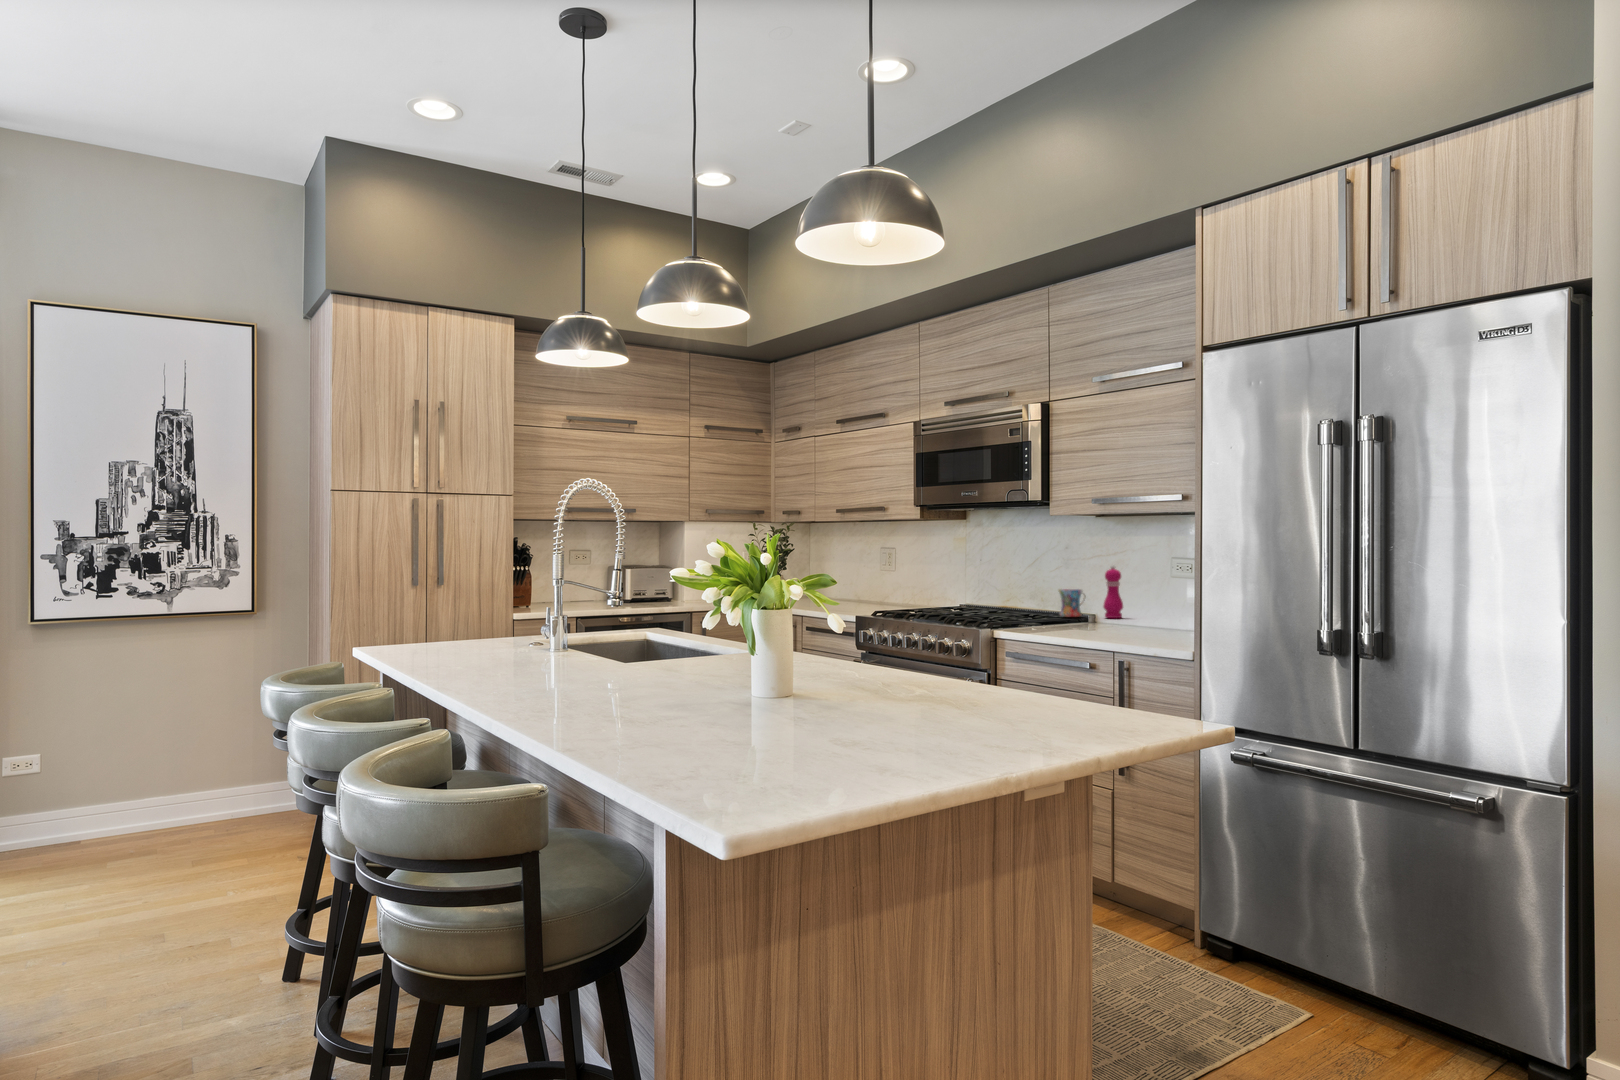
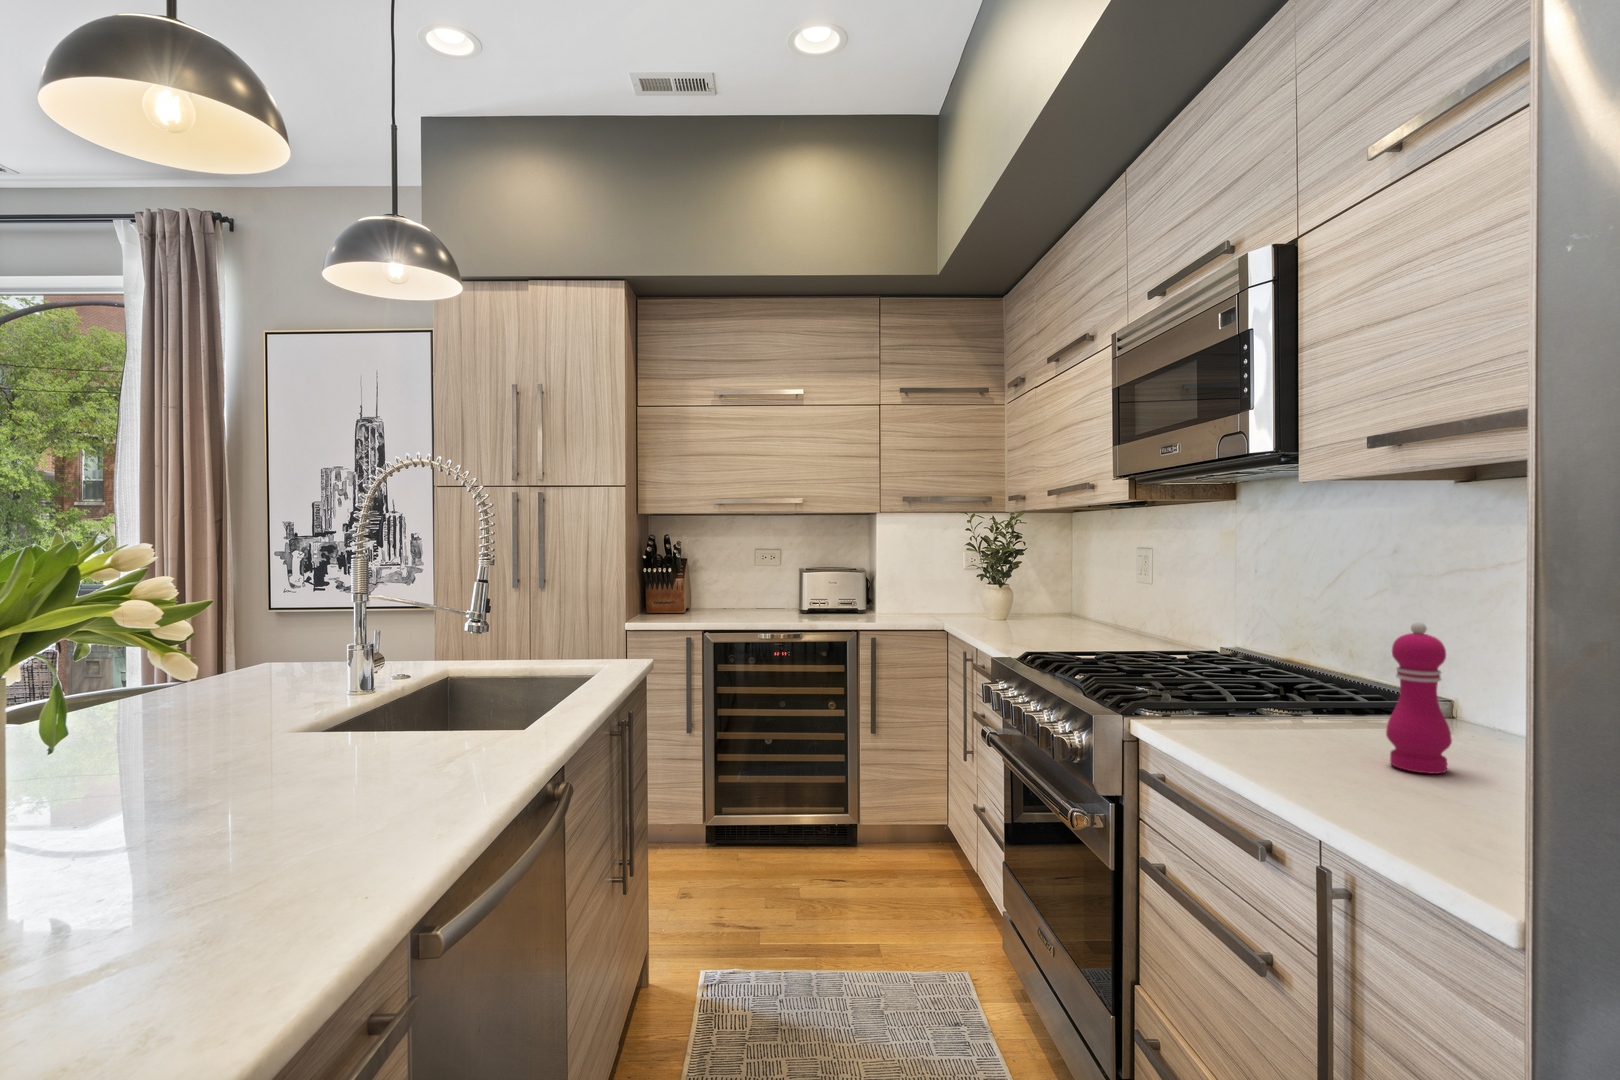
mug: present [1059,589,1084,617] -> none [1272,668,1358,744]

